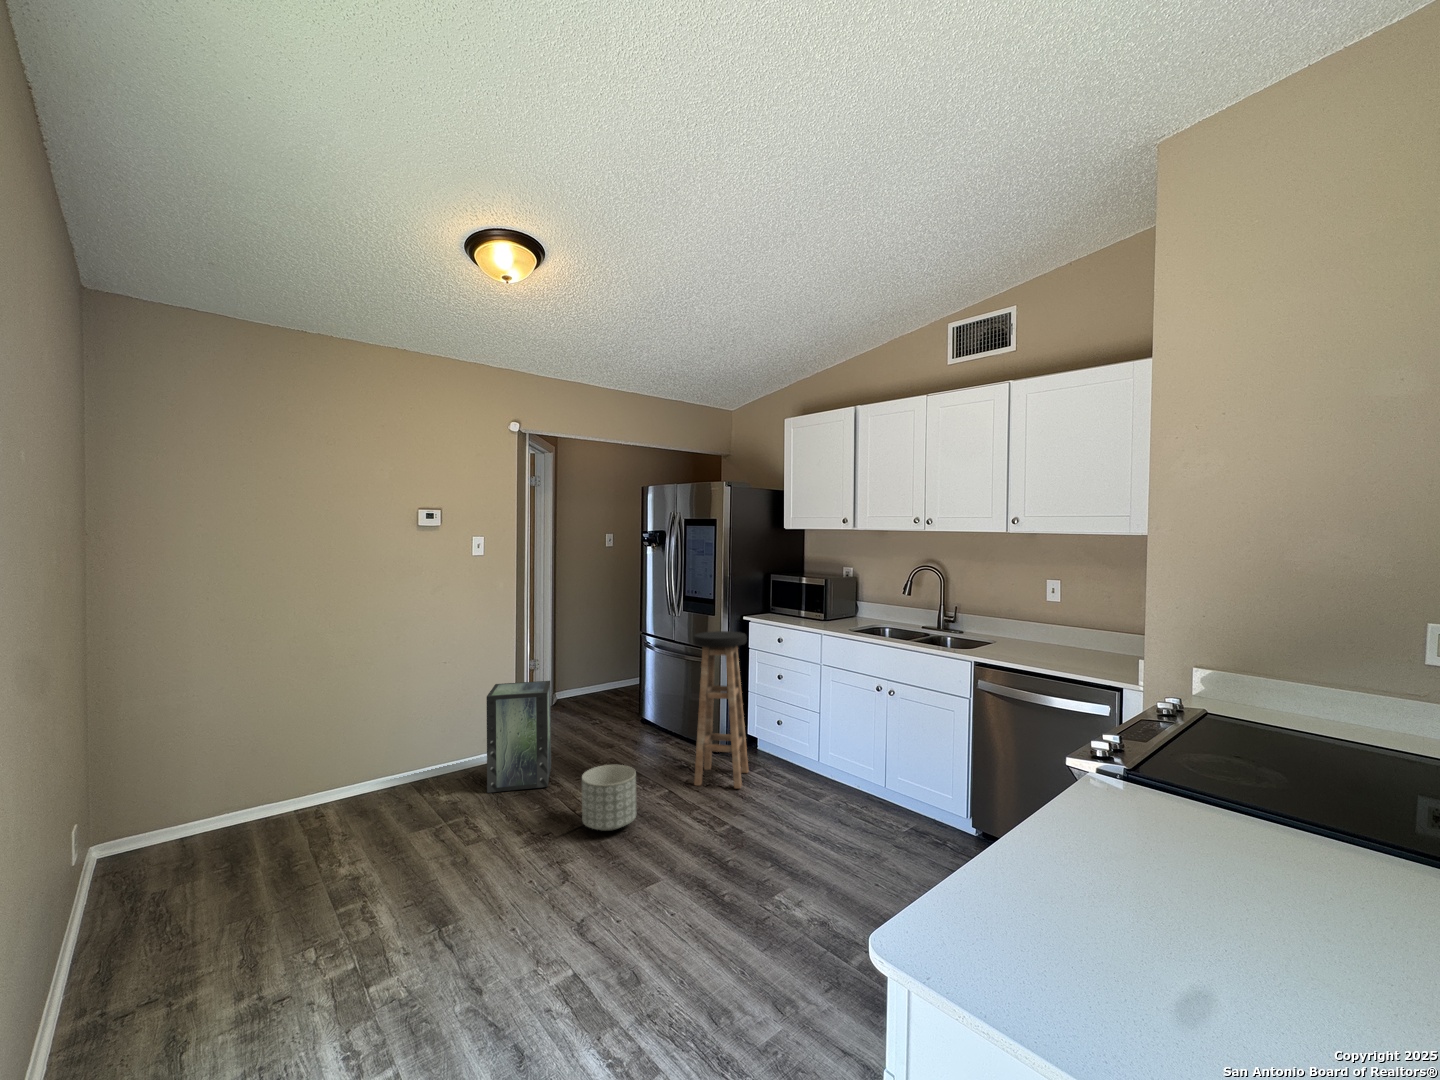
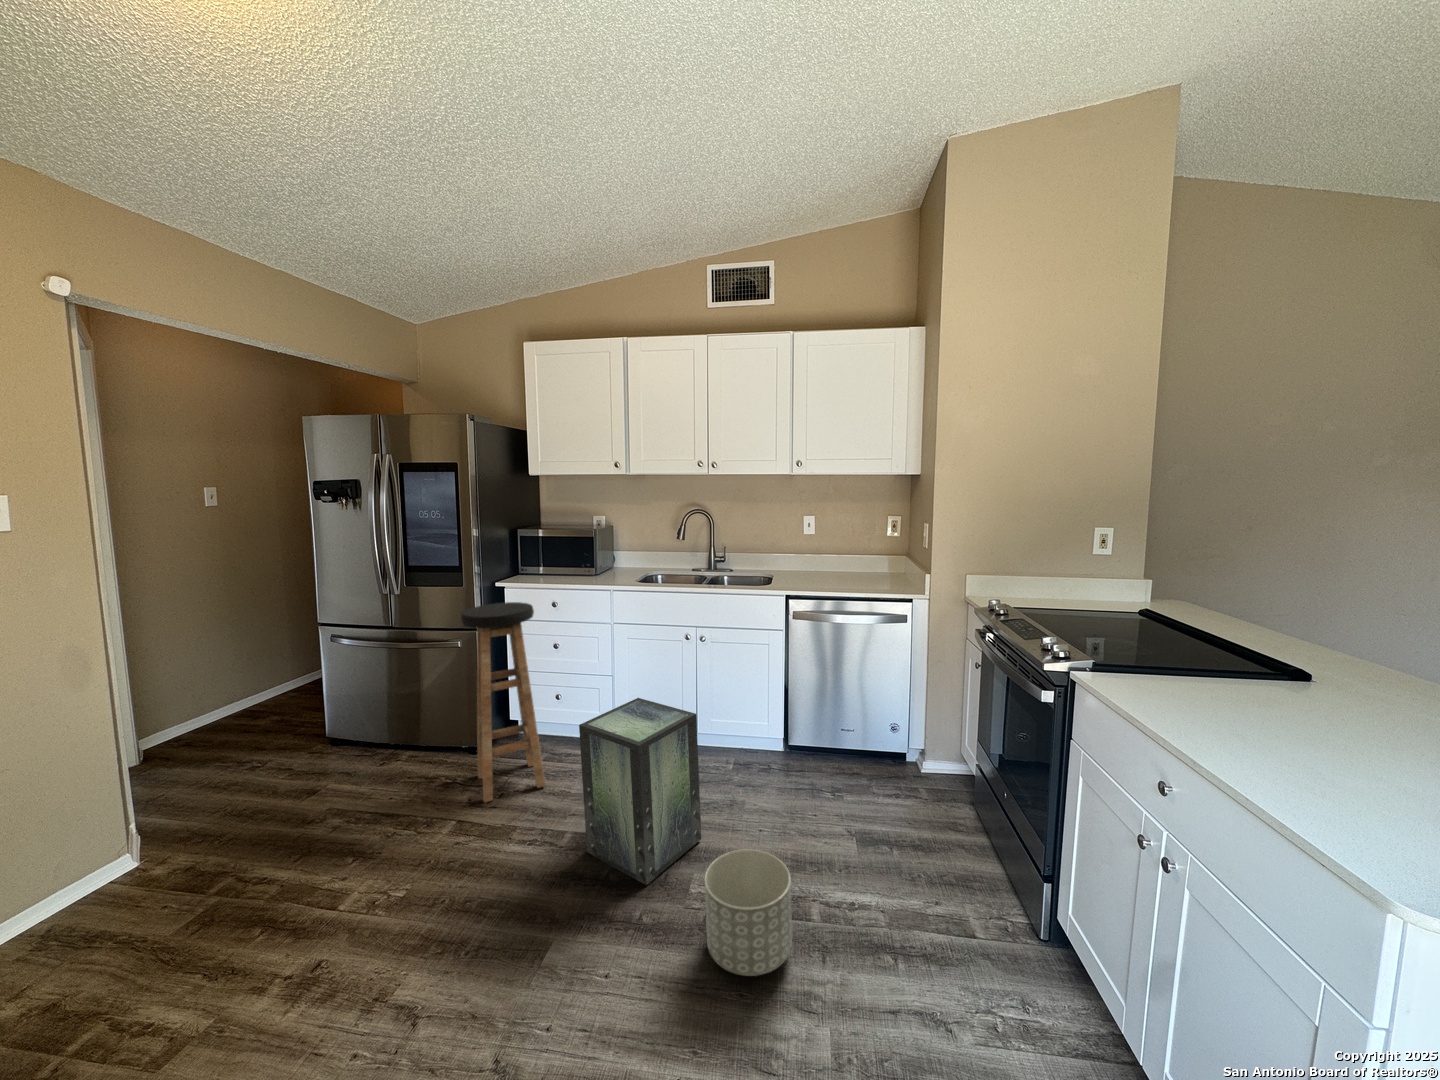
storage box: present [487,681,551,793] -> present [579,698,701,885]
planter: present [582,765,636,831] -> present [704,849,792,976]

